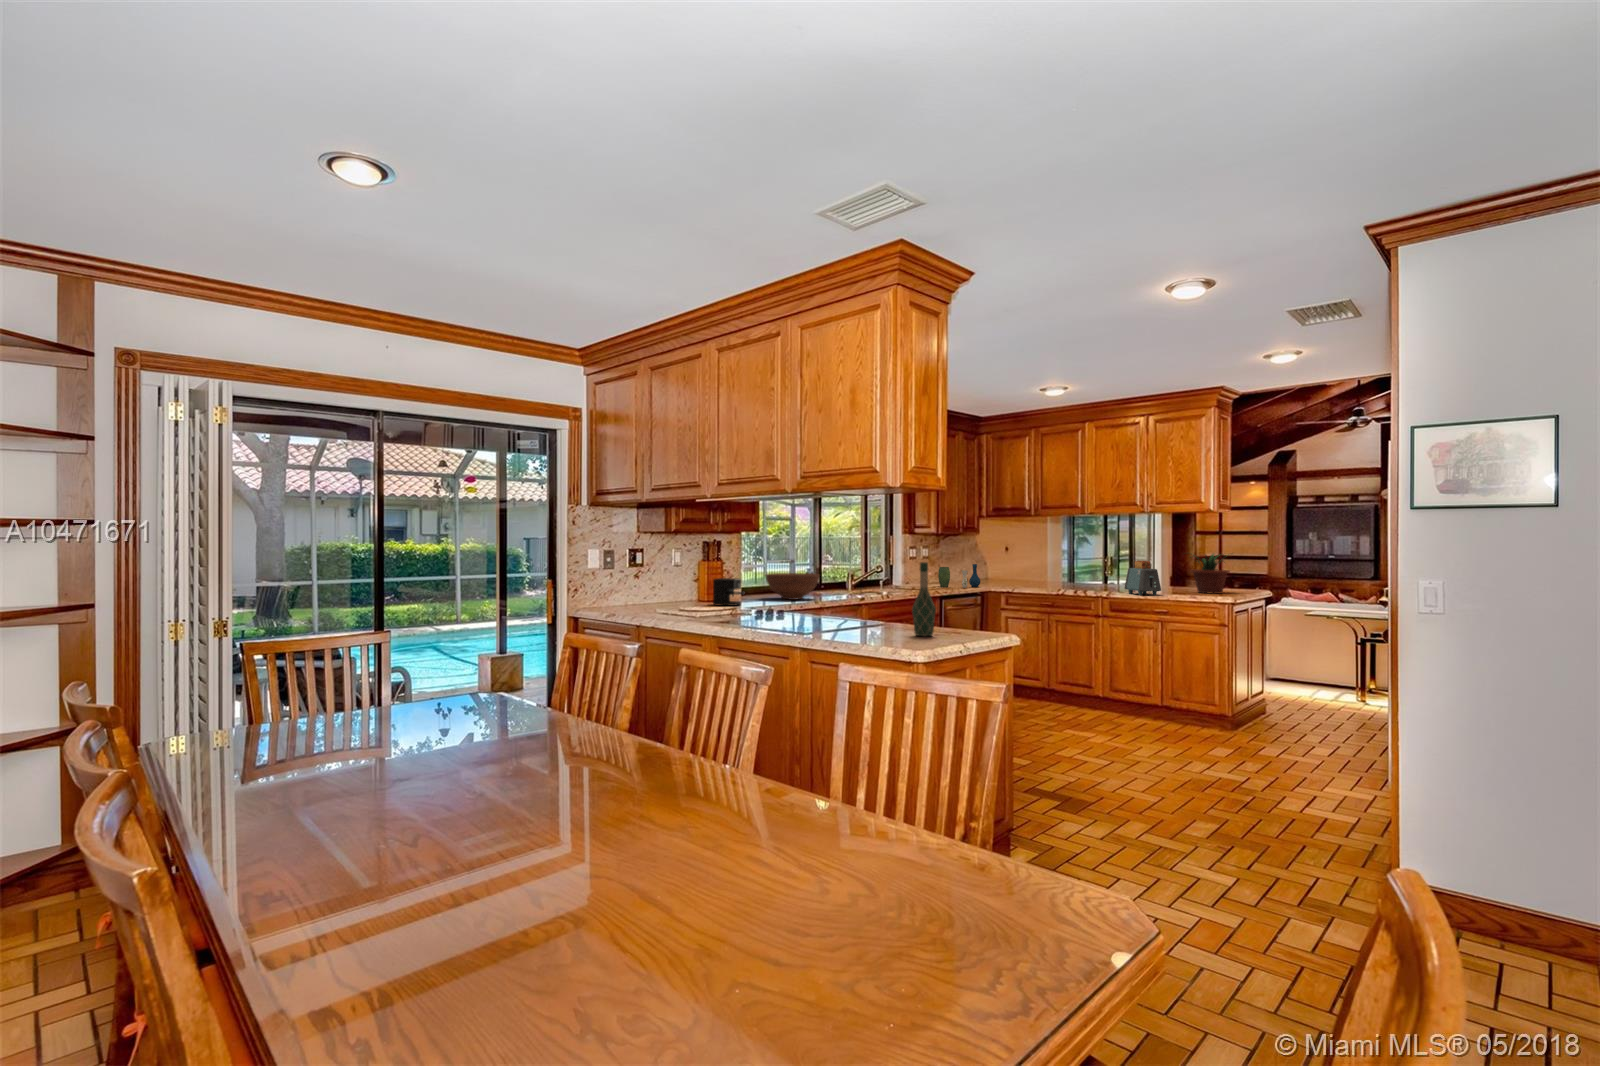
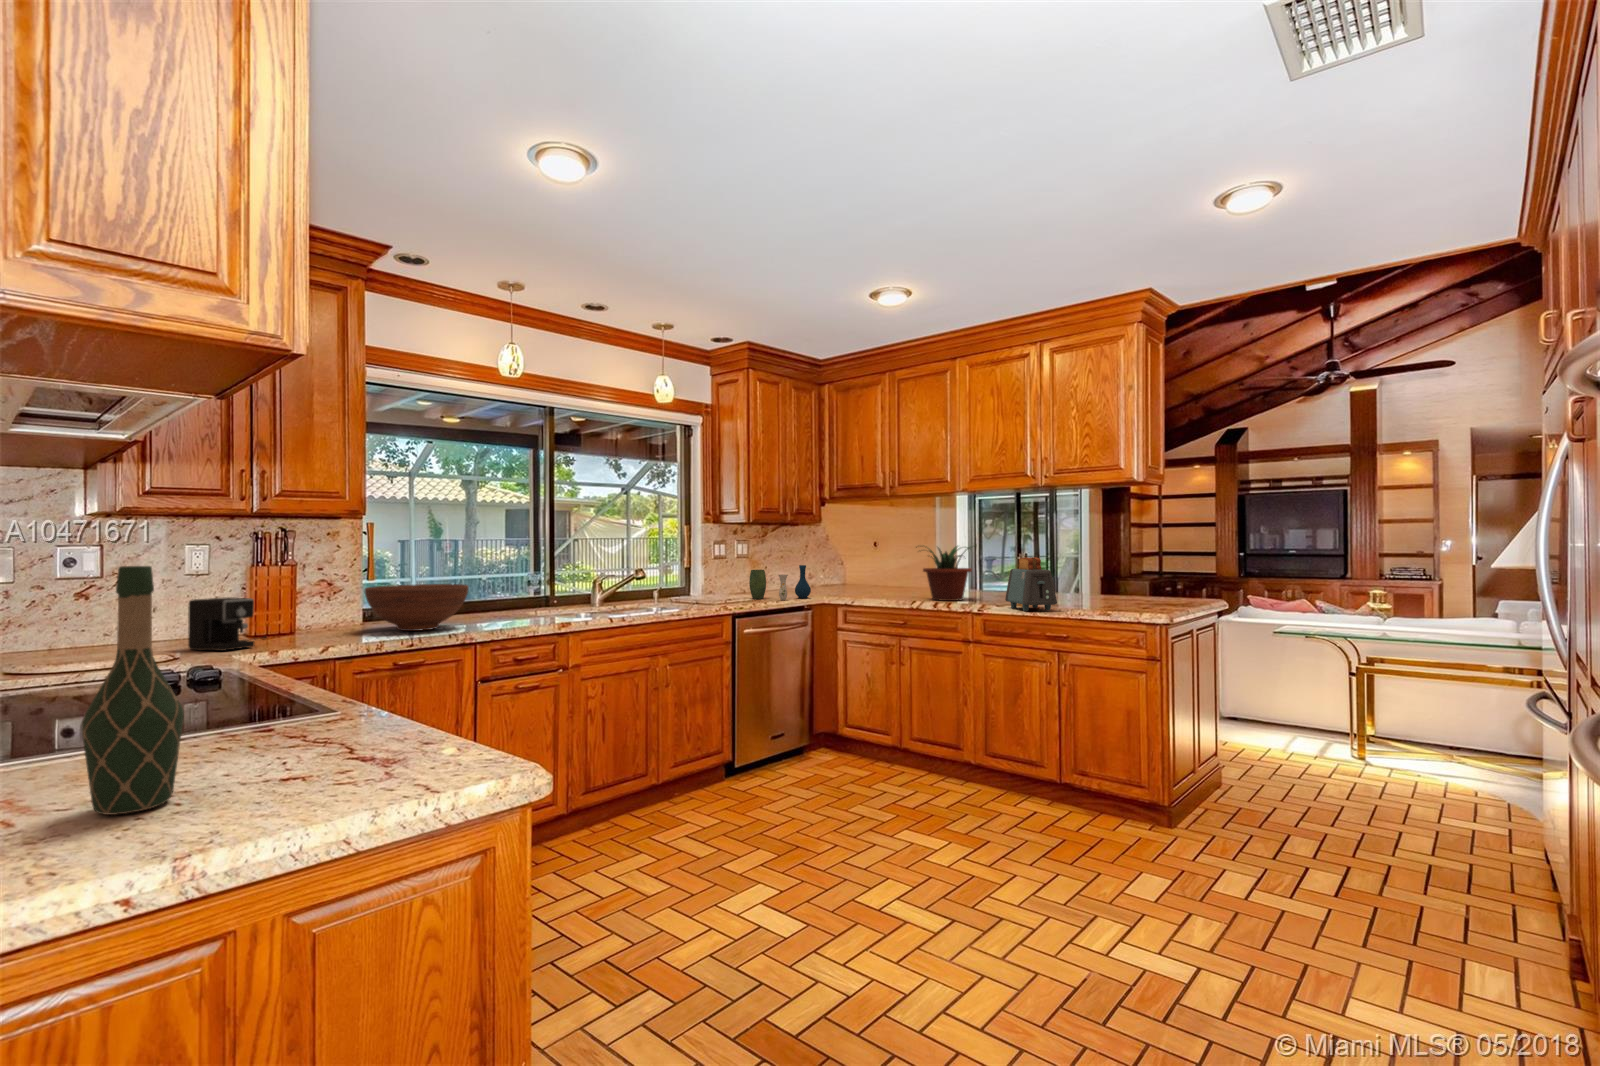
potted plant: present [1191,554,1230,594] -> present [916,546,972,601]

